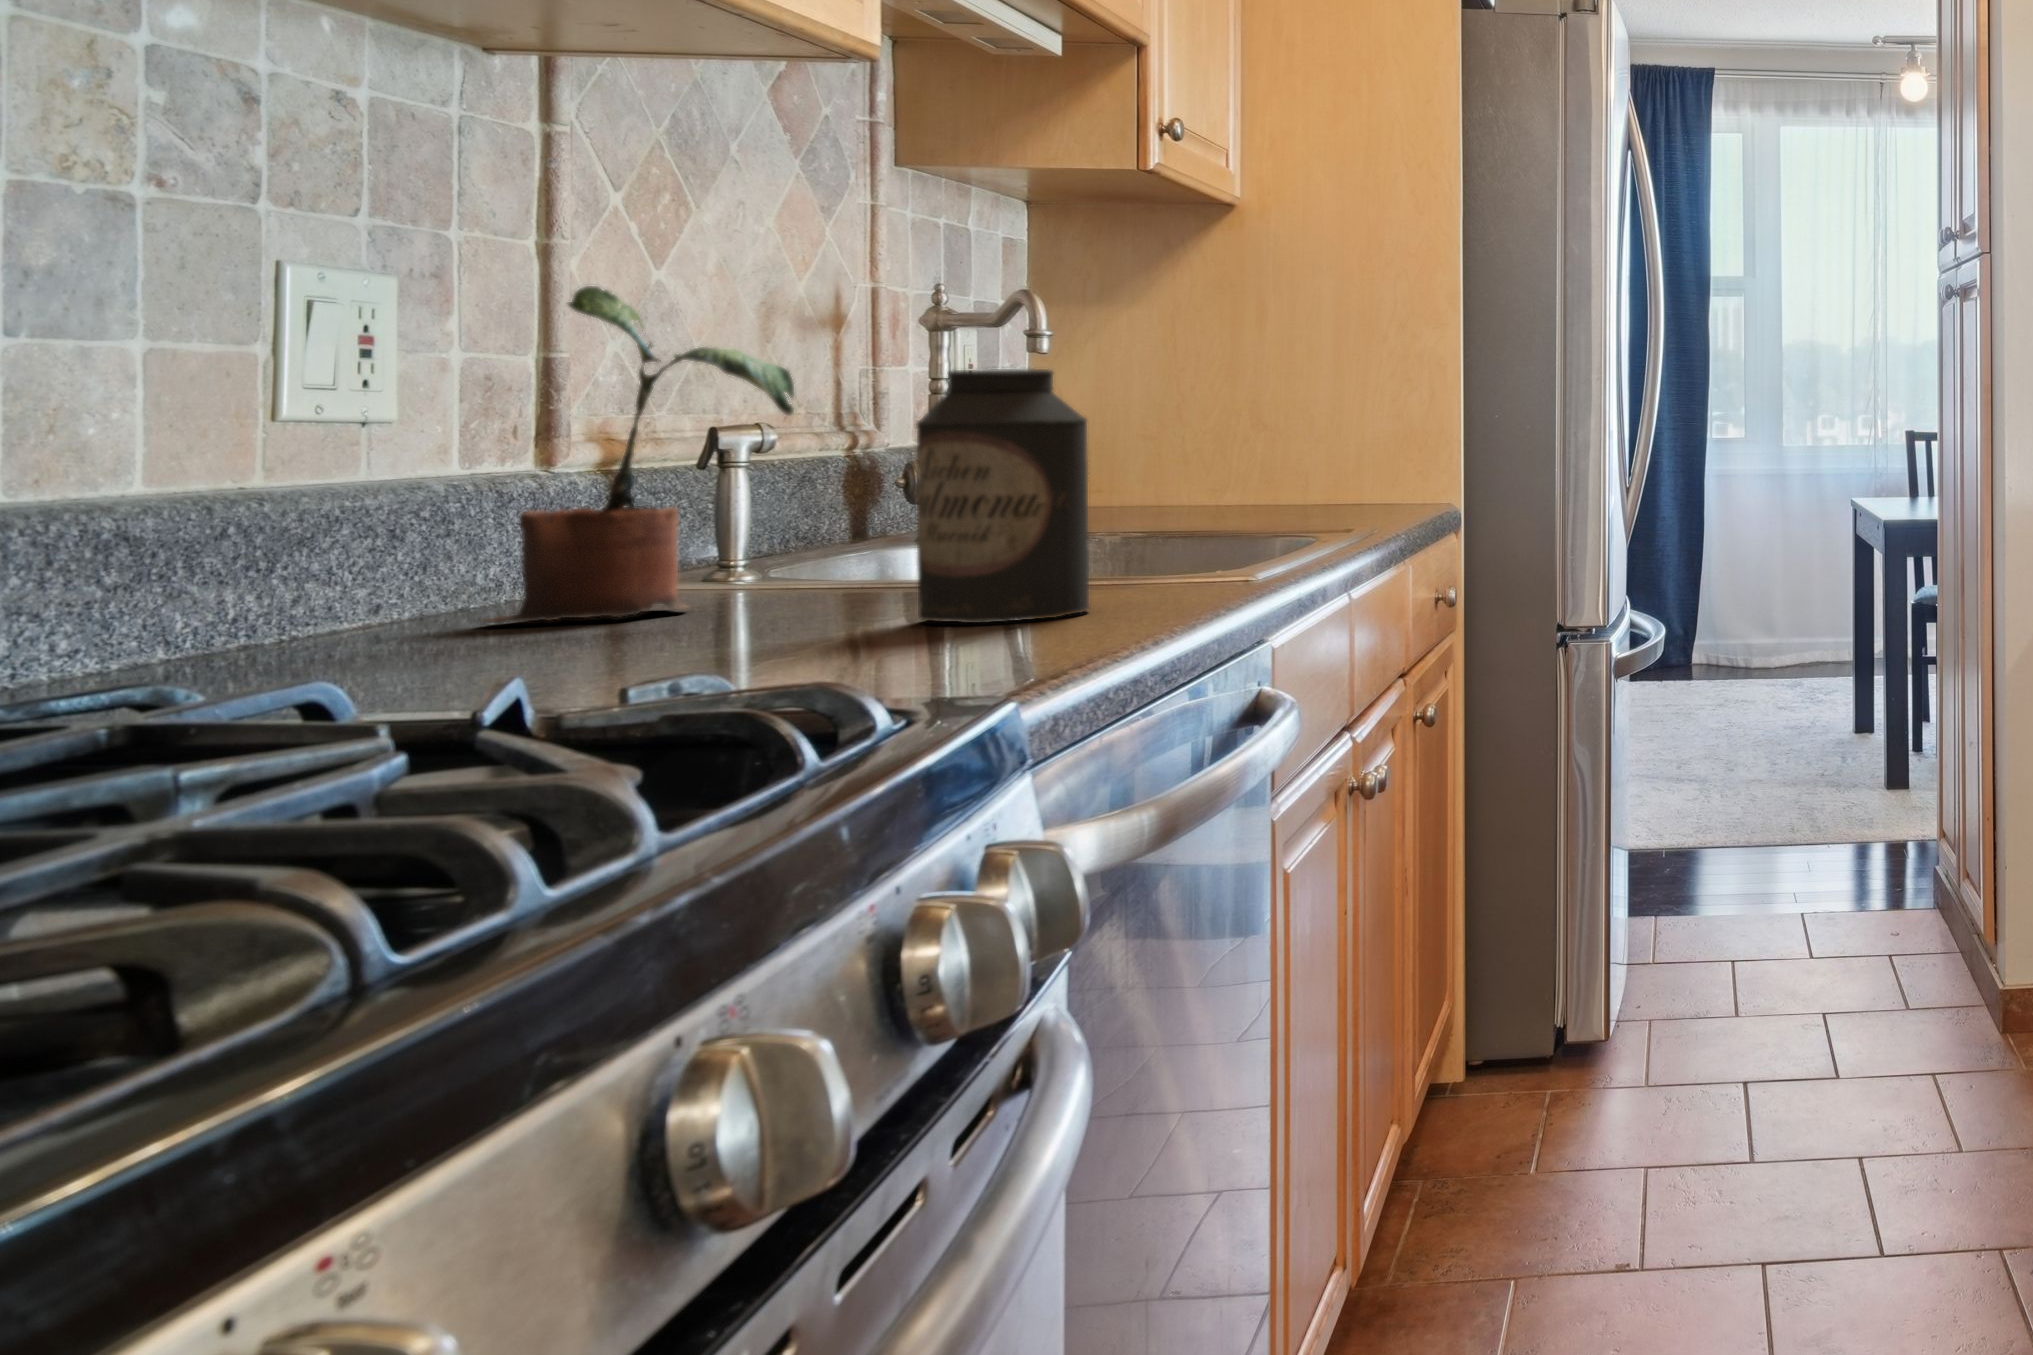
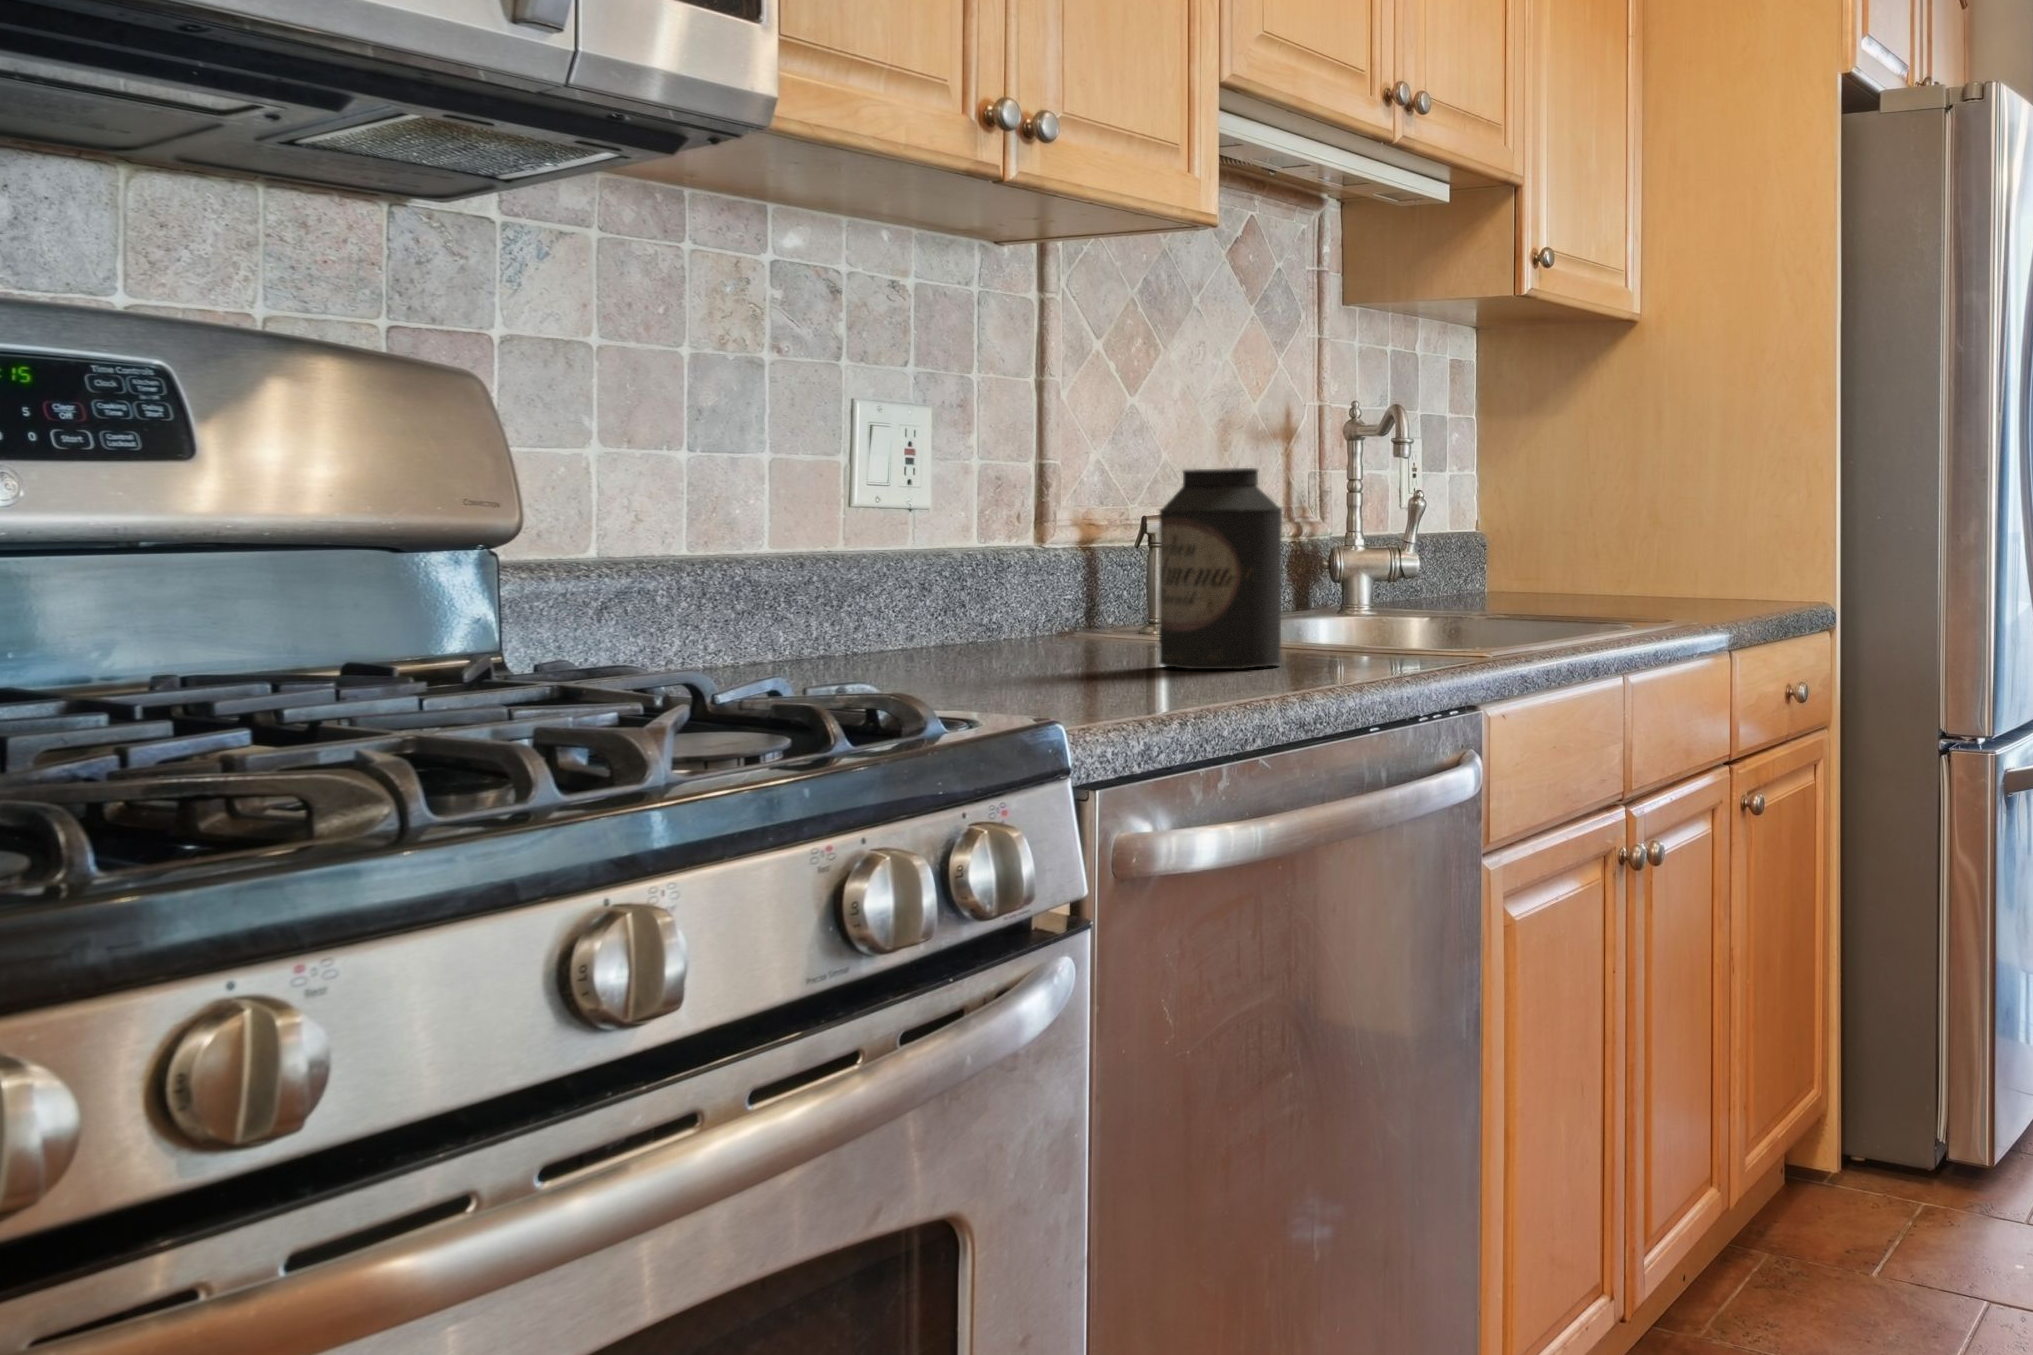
potted plant: present [484,286,794,623] -> none [950,411,1136,652]

